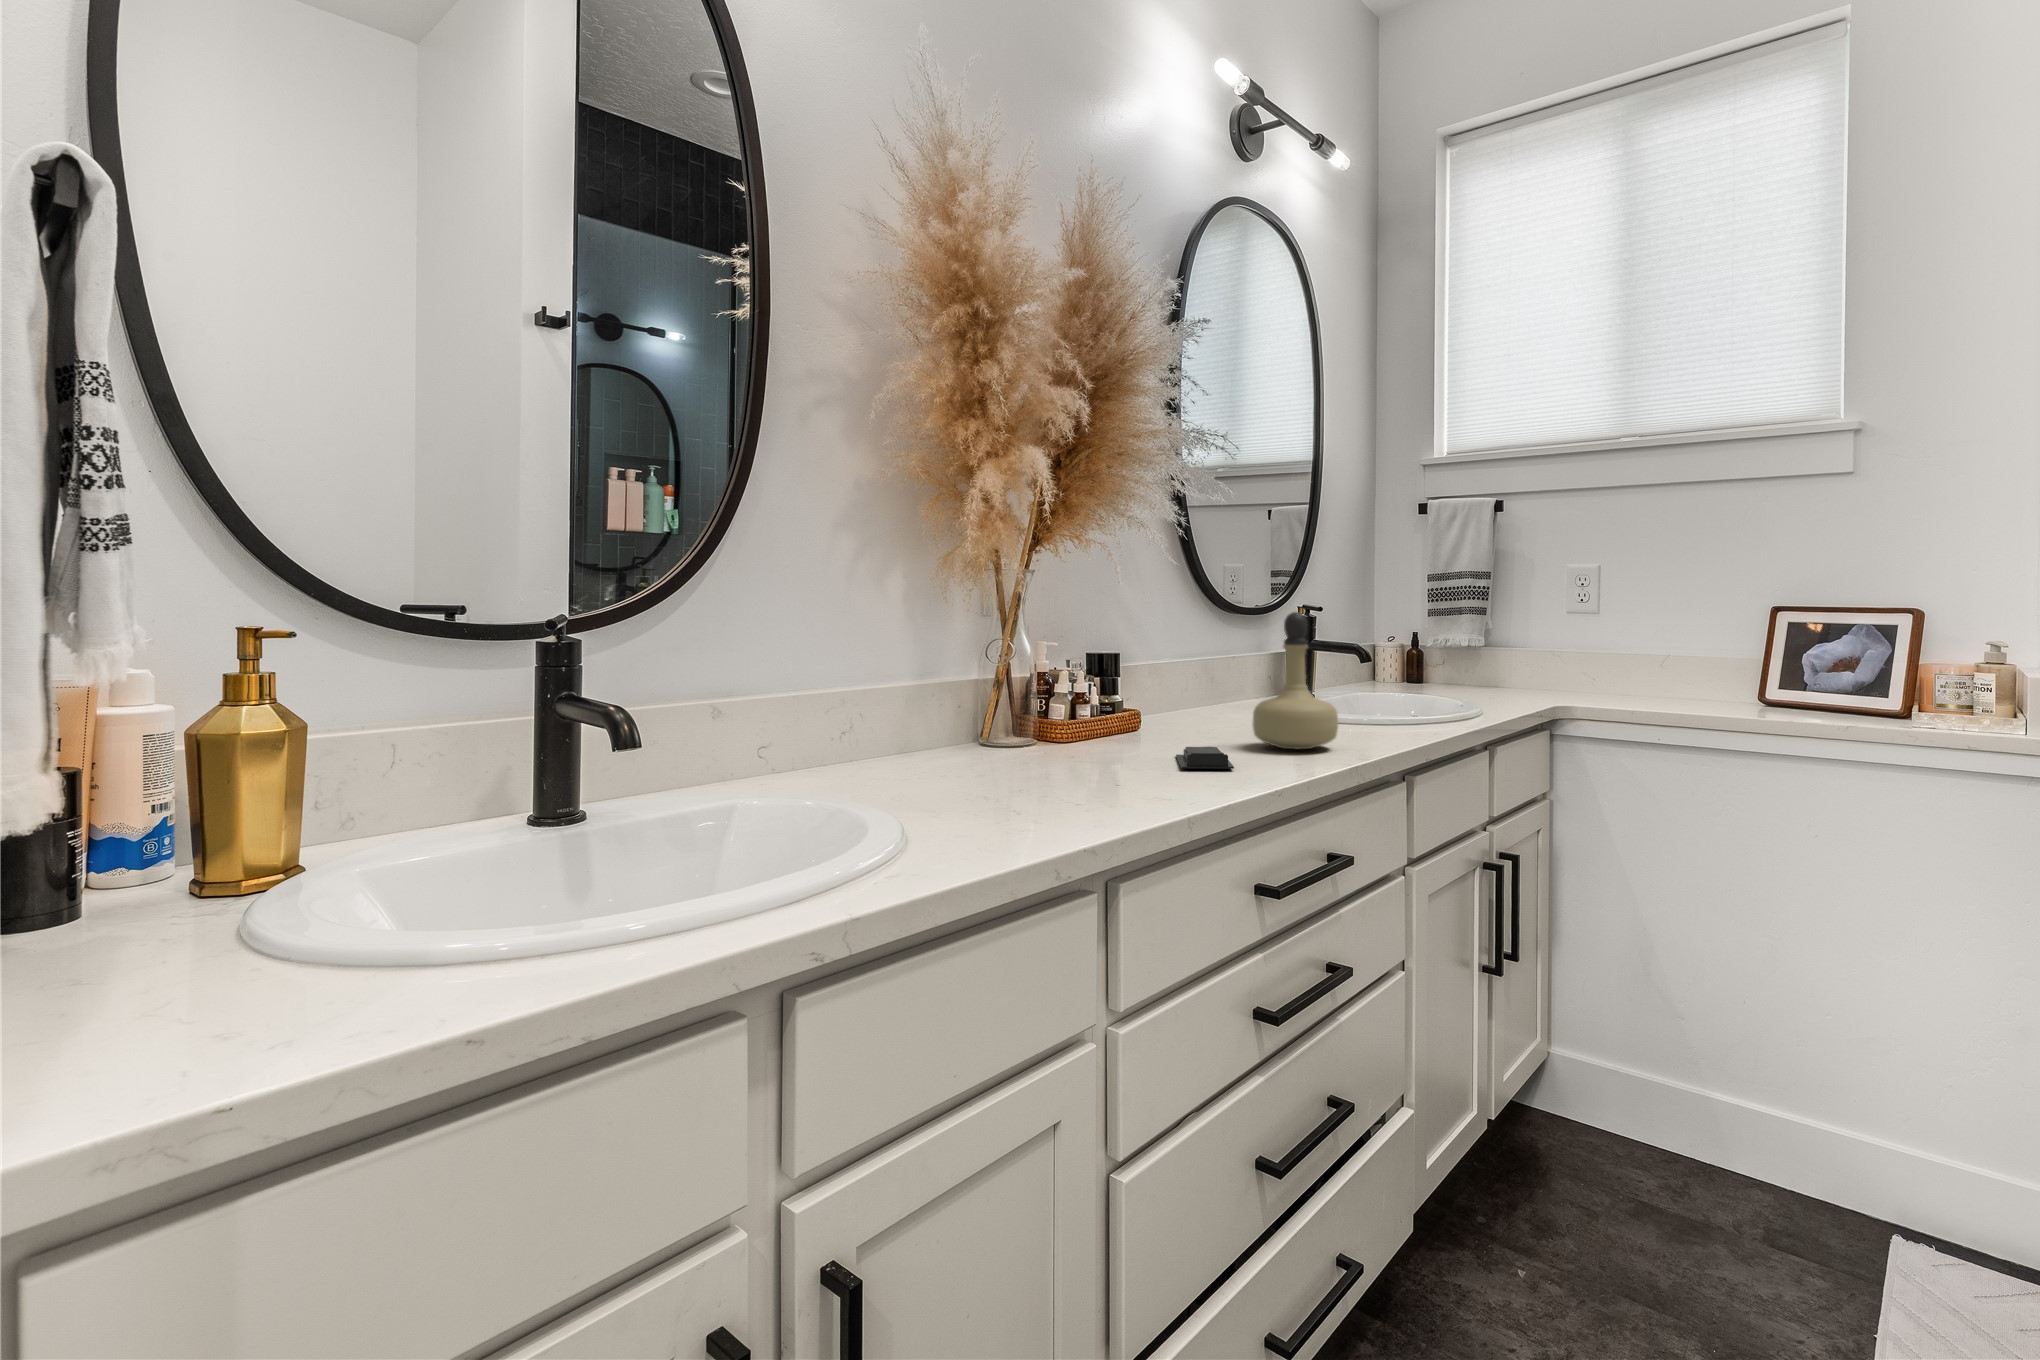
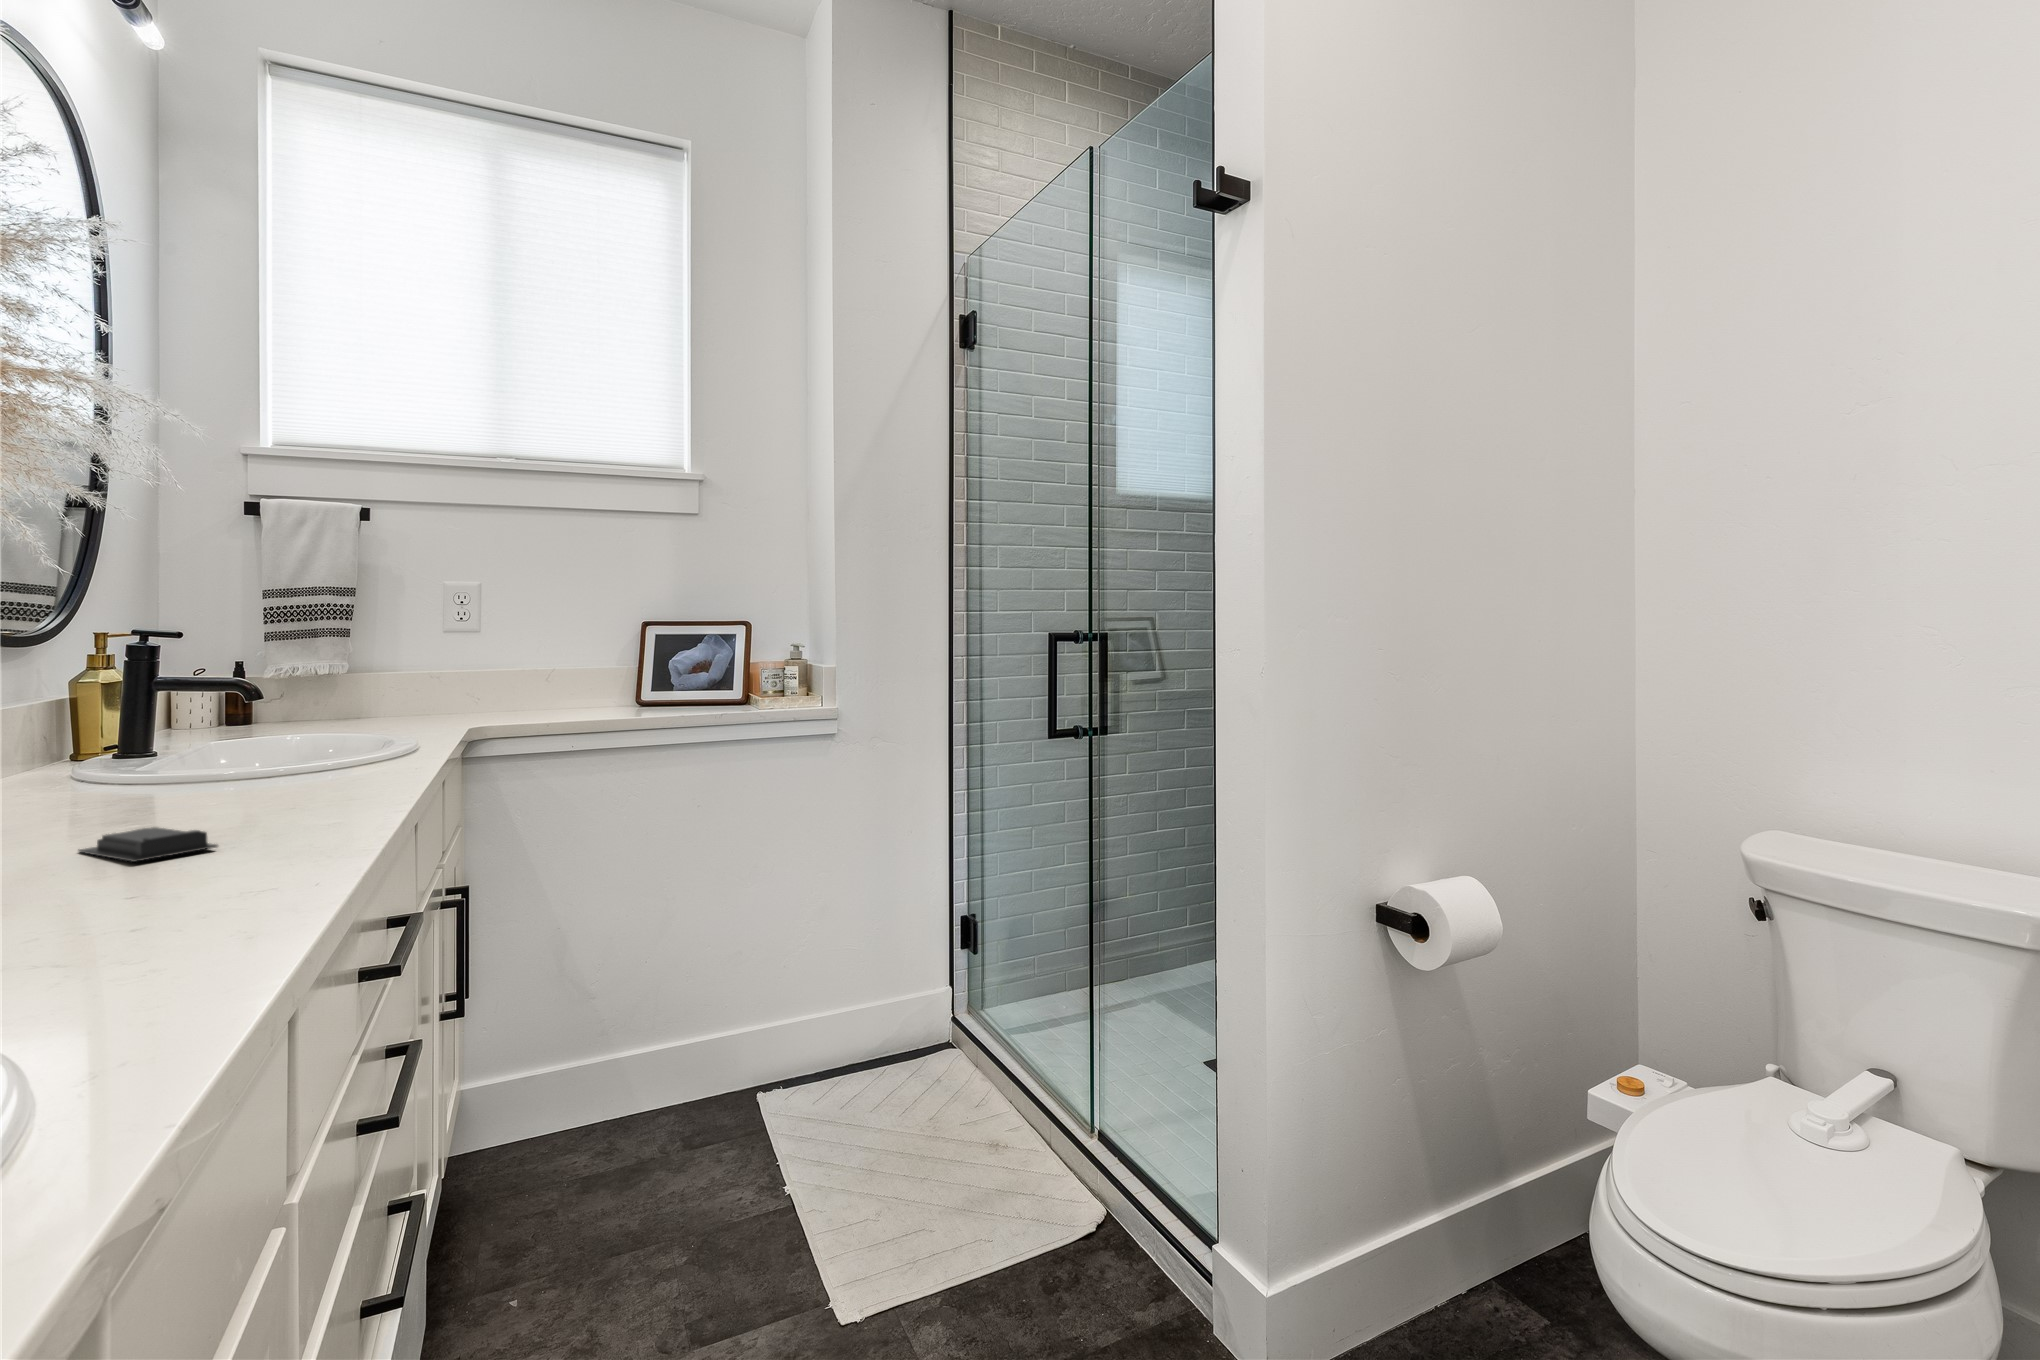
perfume bottle: present [1252,612,1338,749] -> none [178,642,311,815]

